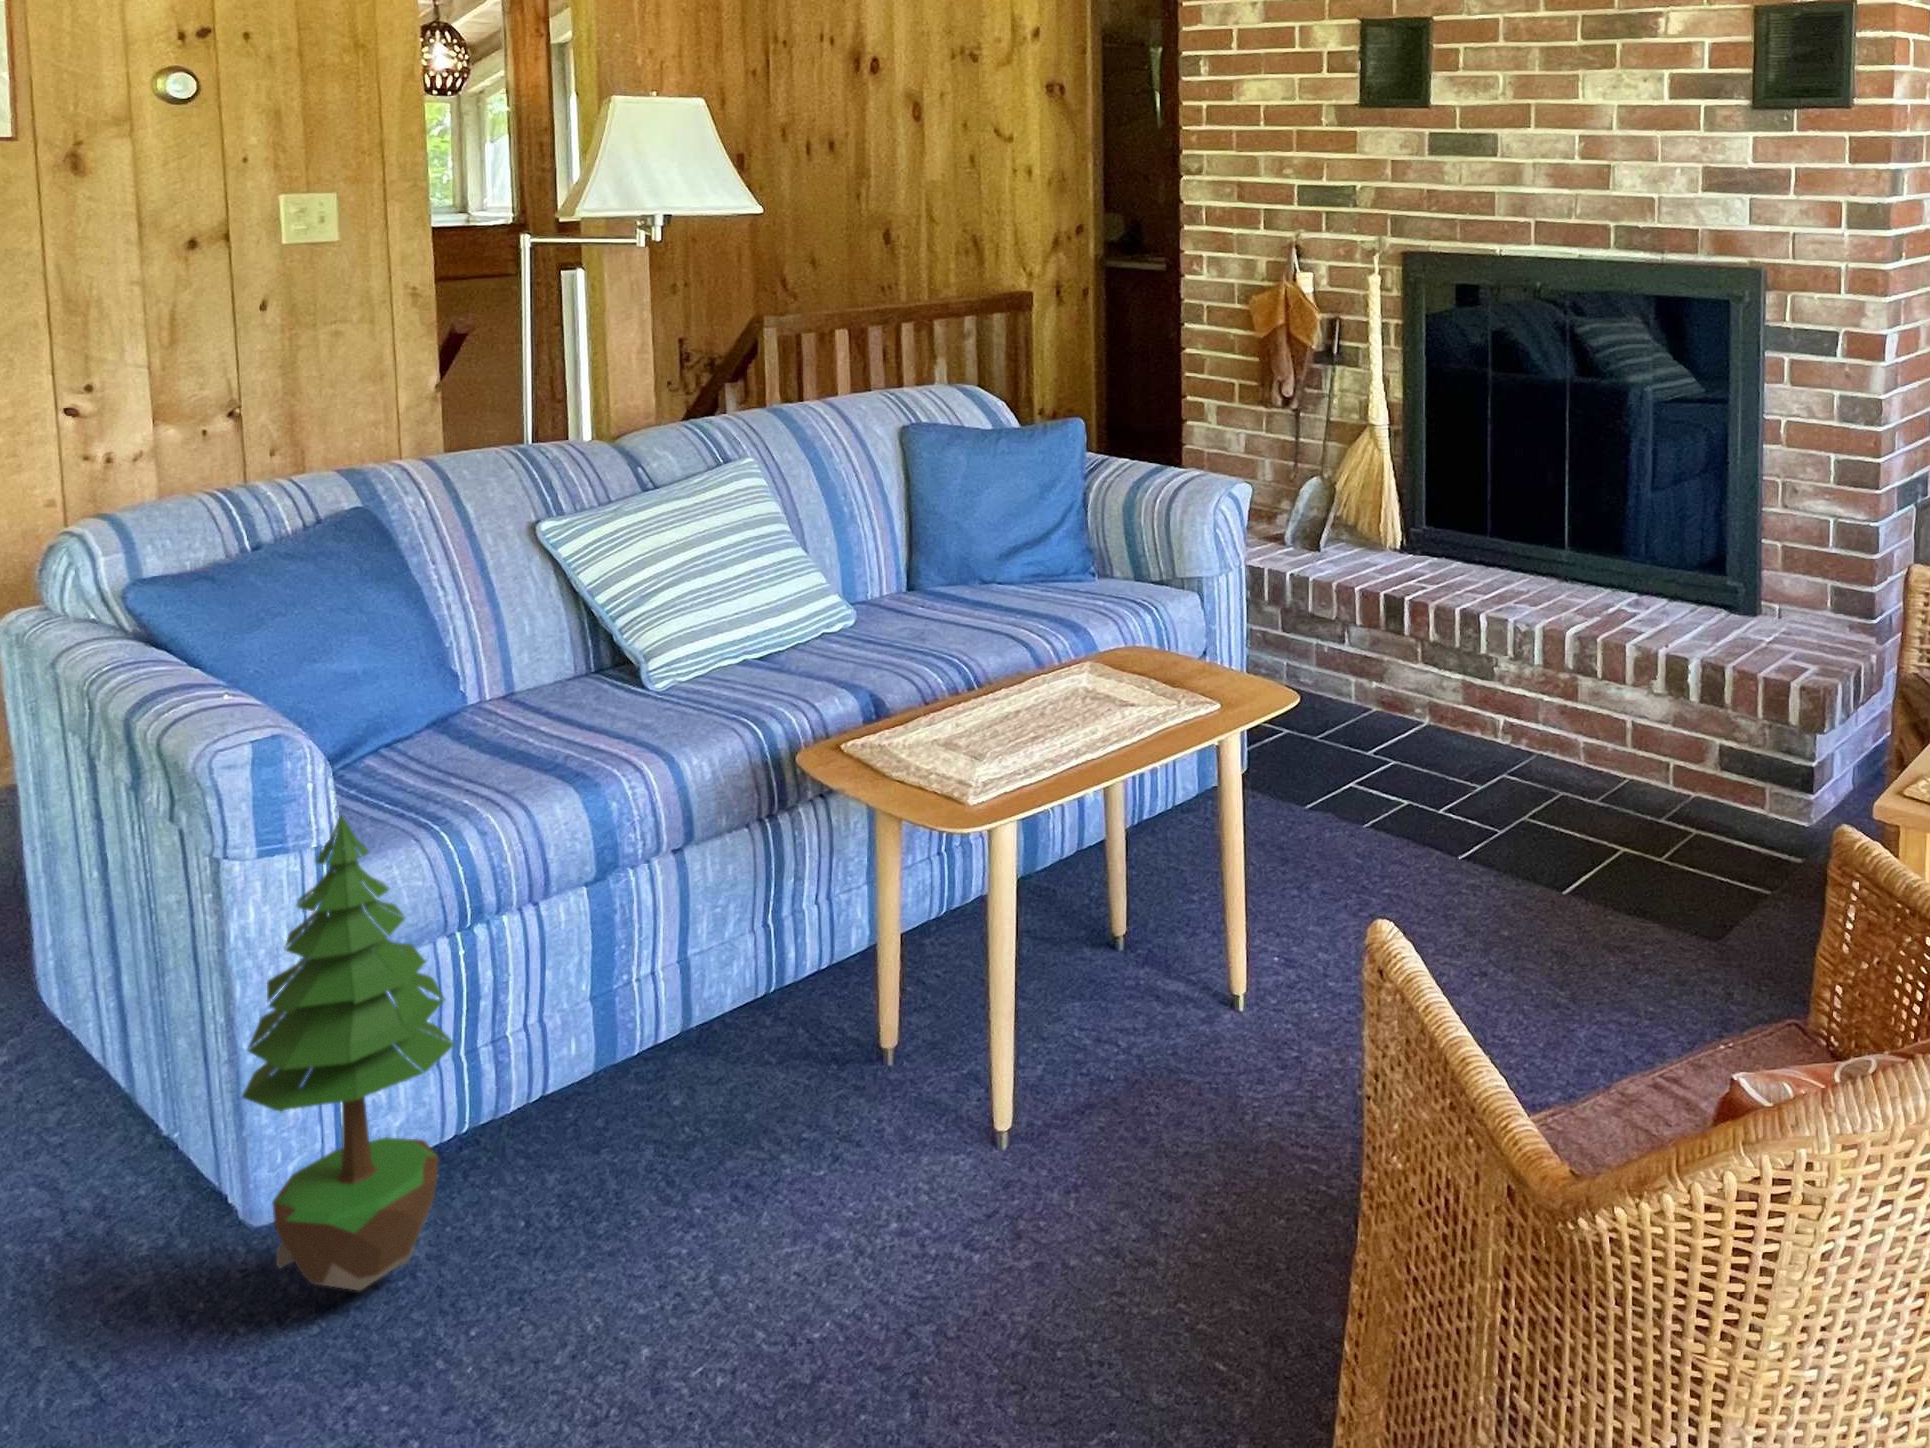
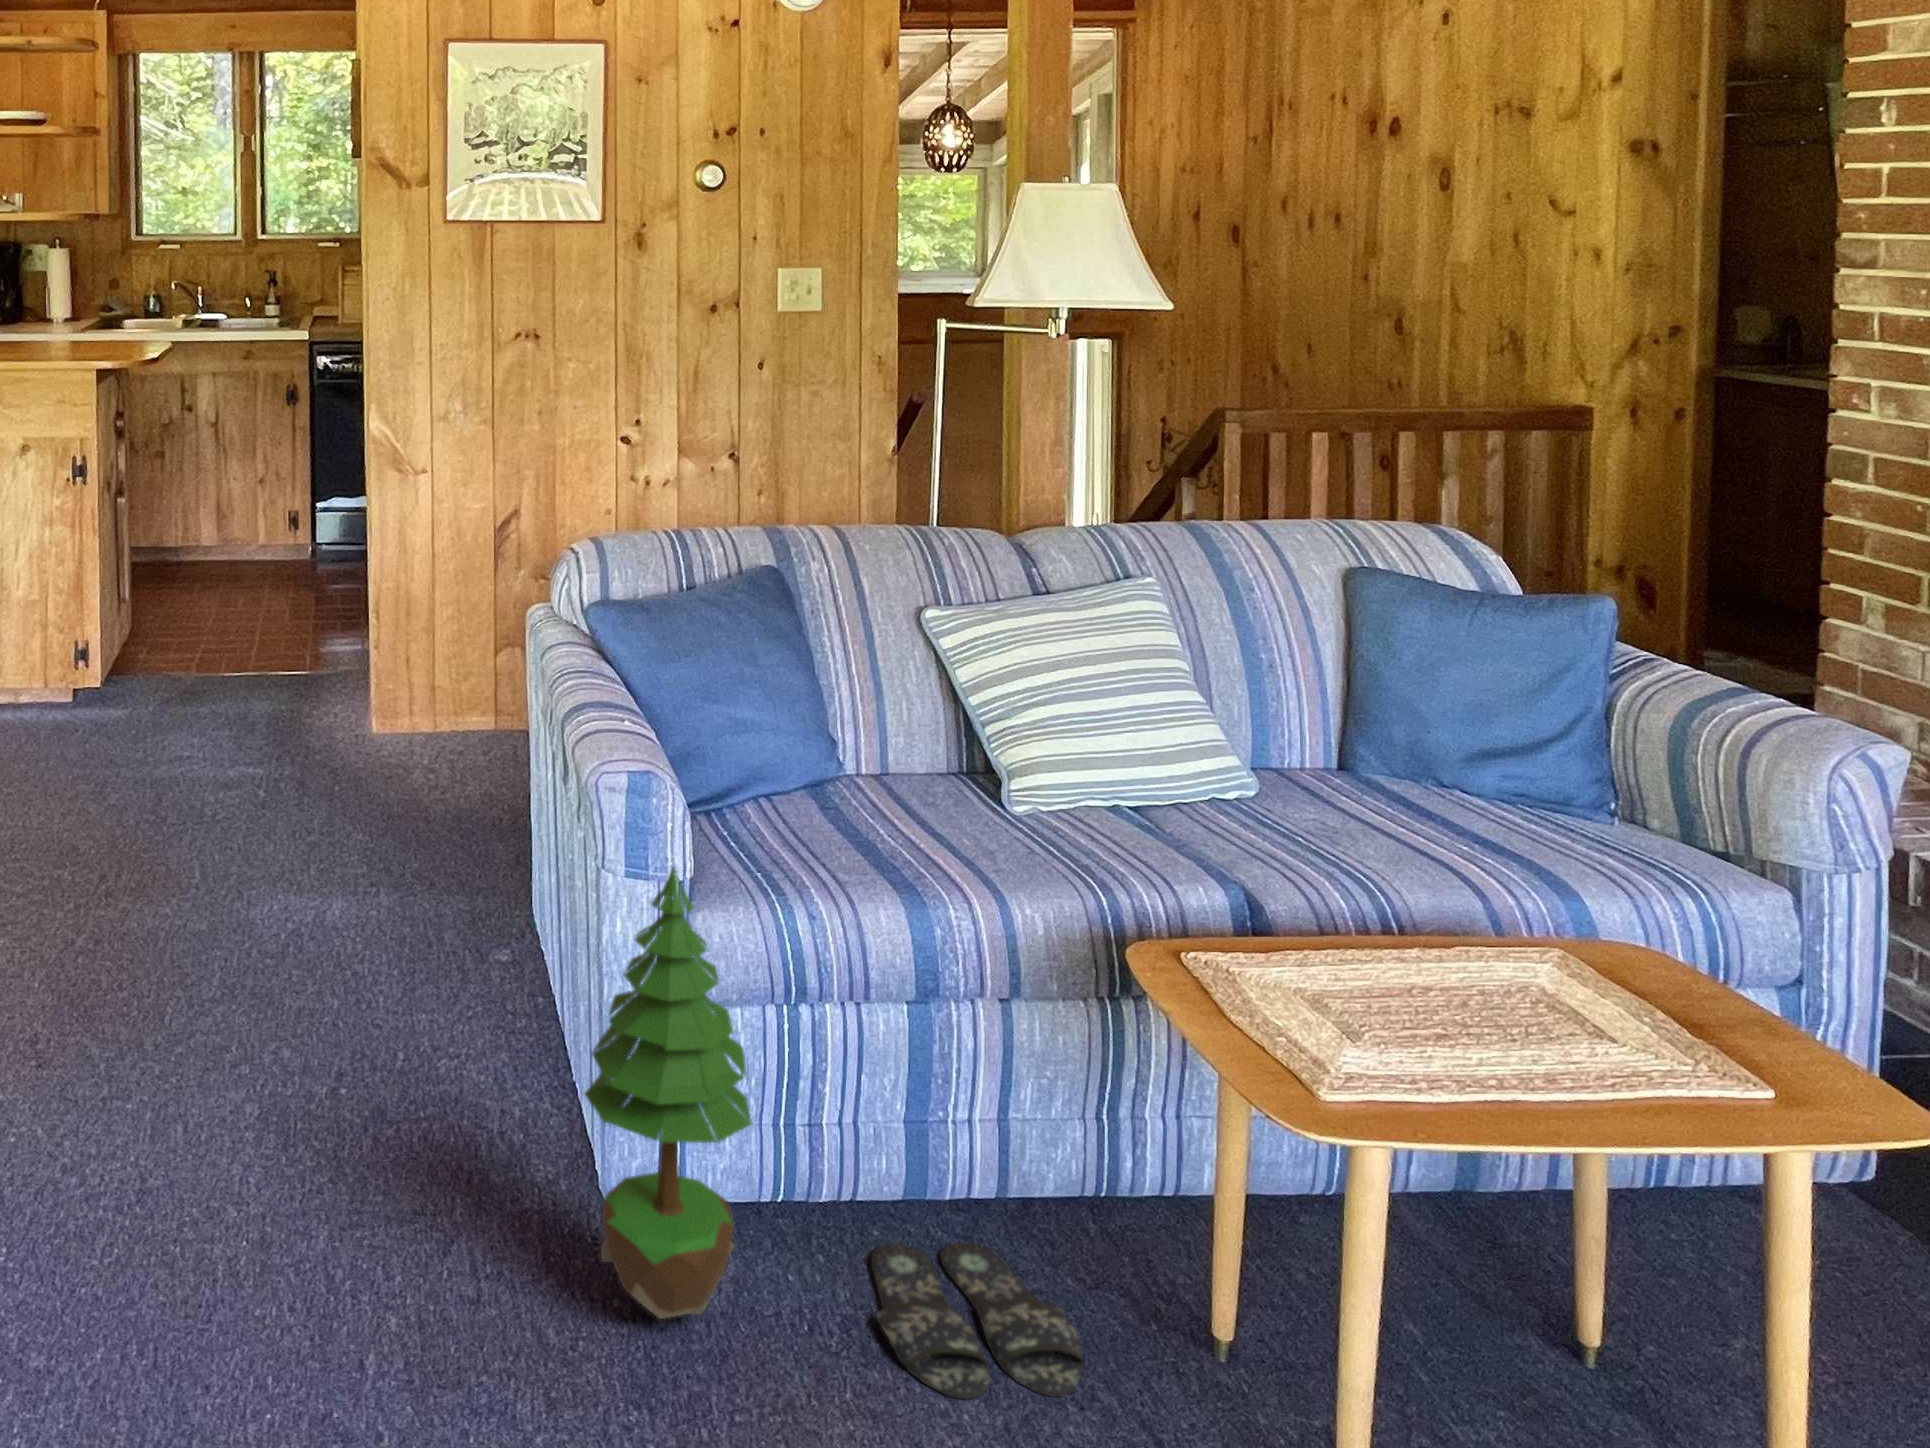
slippers: none [572,1077,785,1205] -> present [871,1243,1083,1399]

